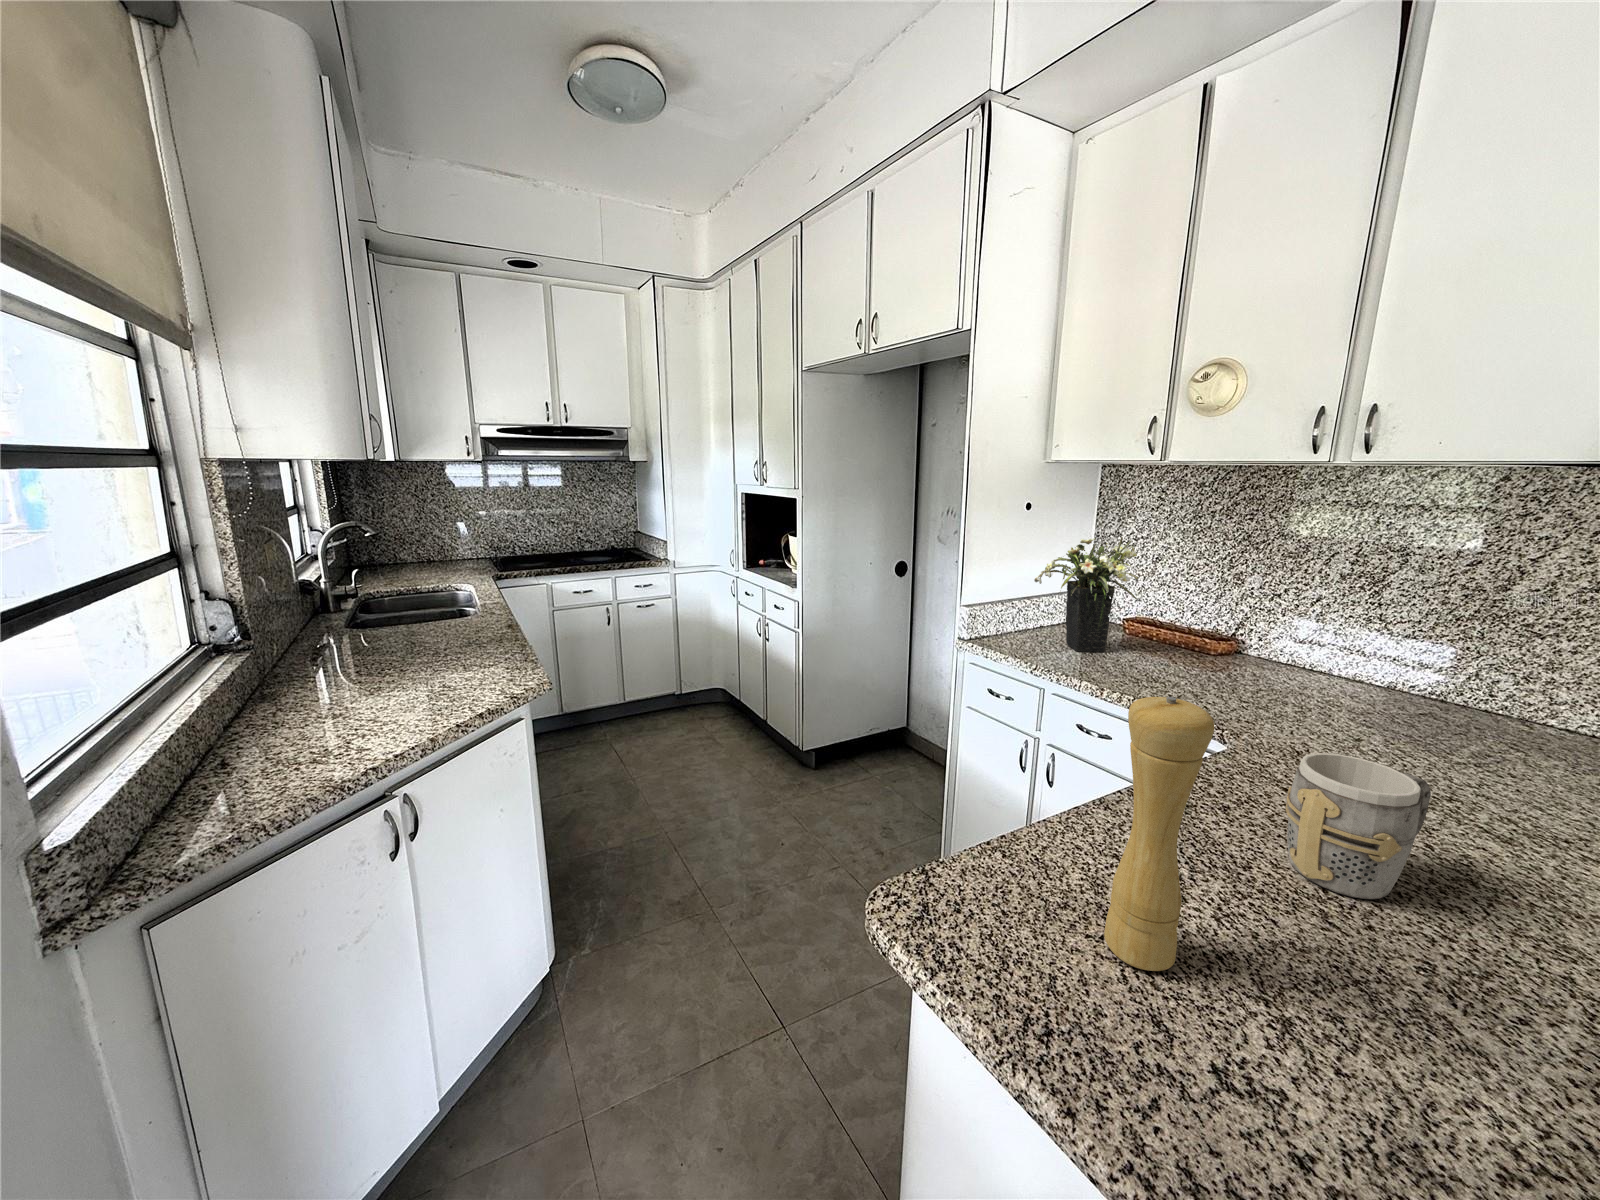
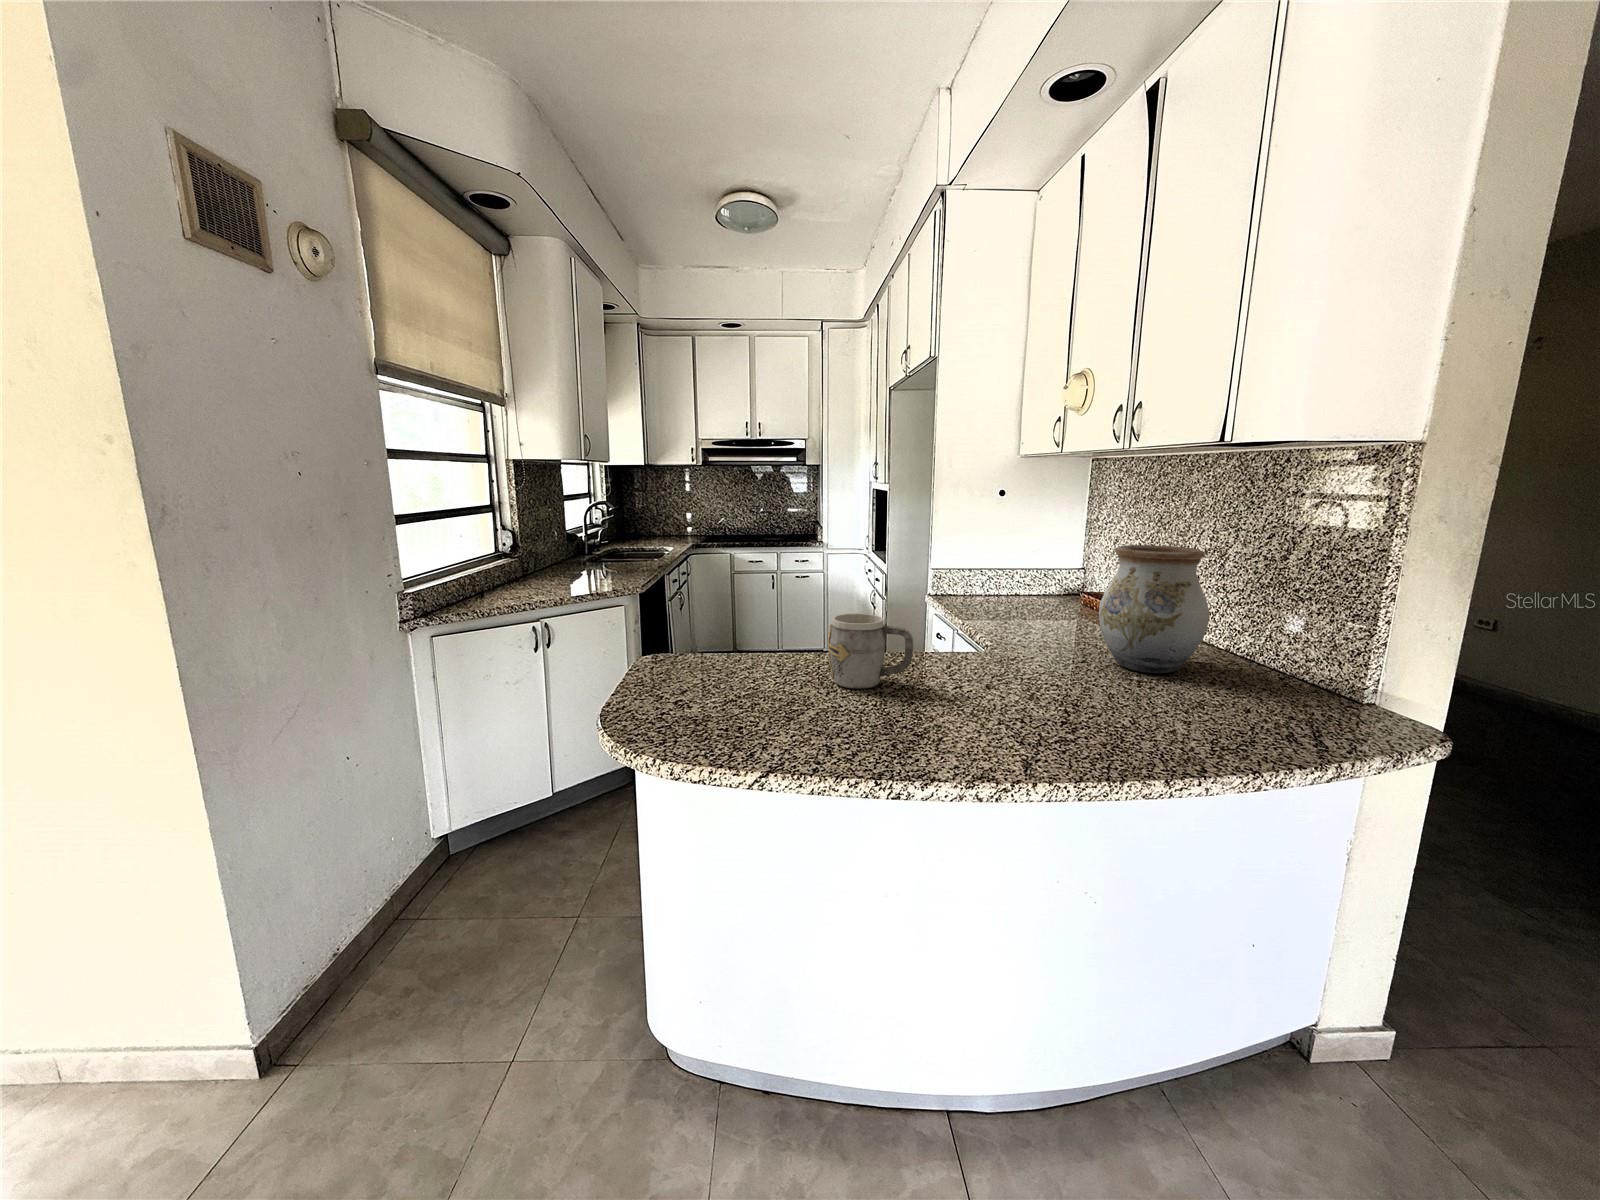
flower arrangement: present [1034,537,1138,652] -> none [972,514,1065,612]
vase: none [1347,584,1513,741] -> present [1099,545,1210,673]
pepper mill: present [1104,697,1214,971] -> none [680,548,716,678]

